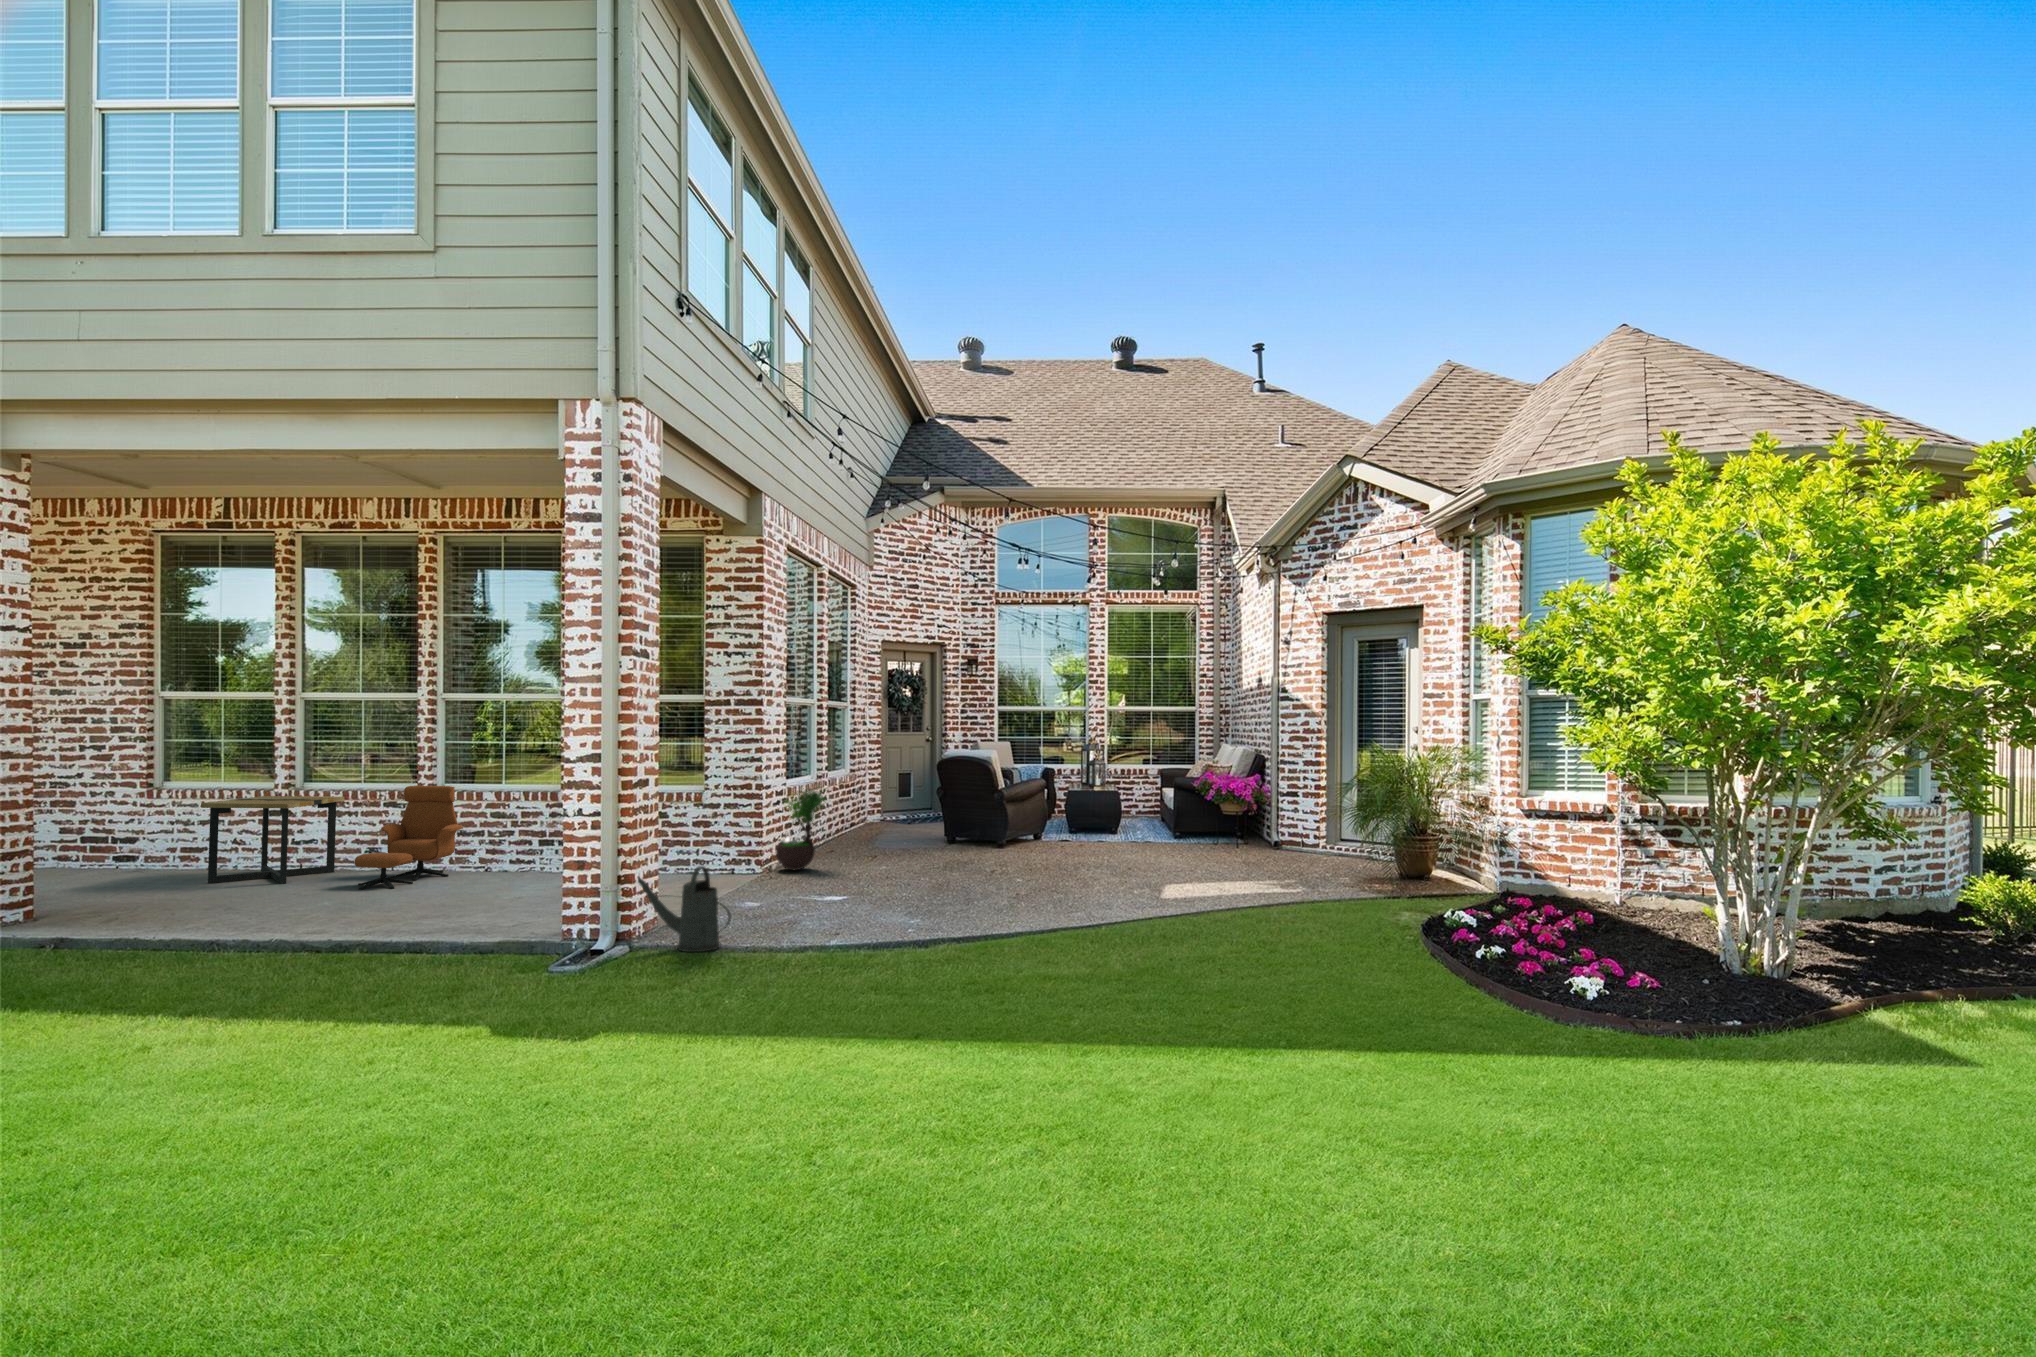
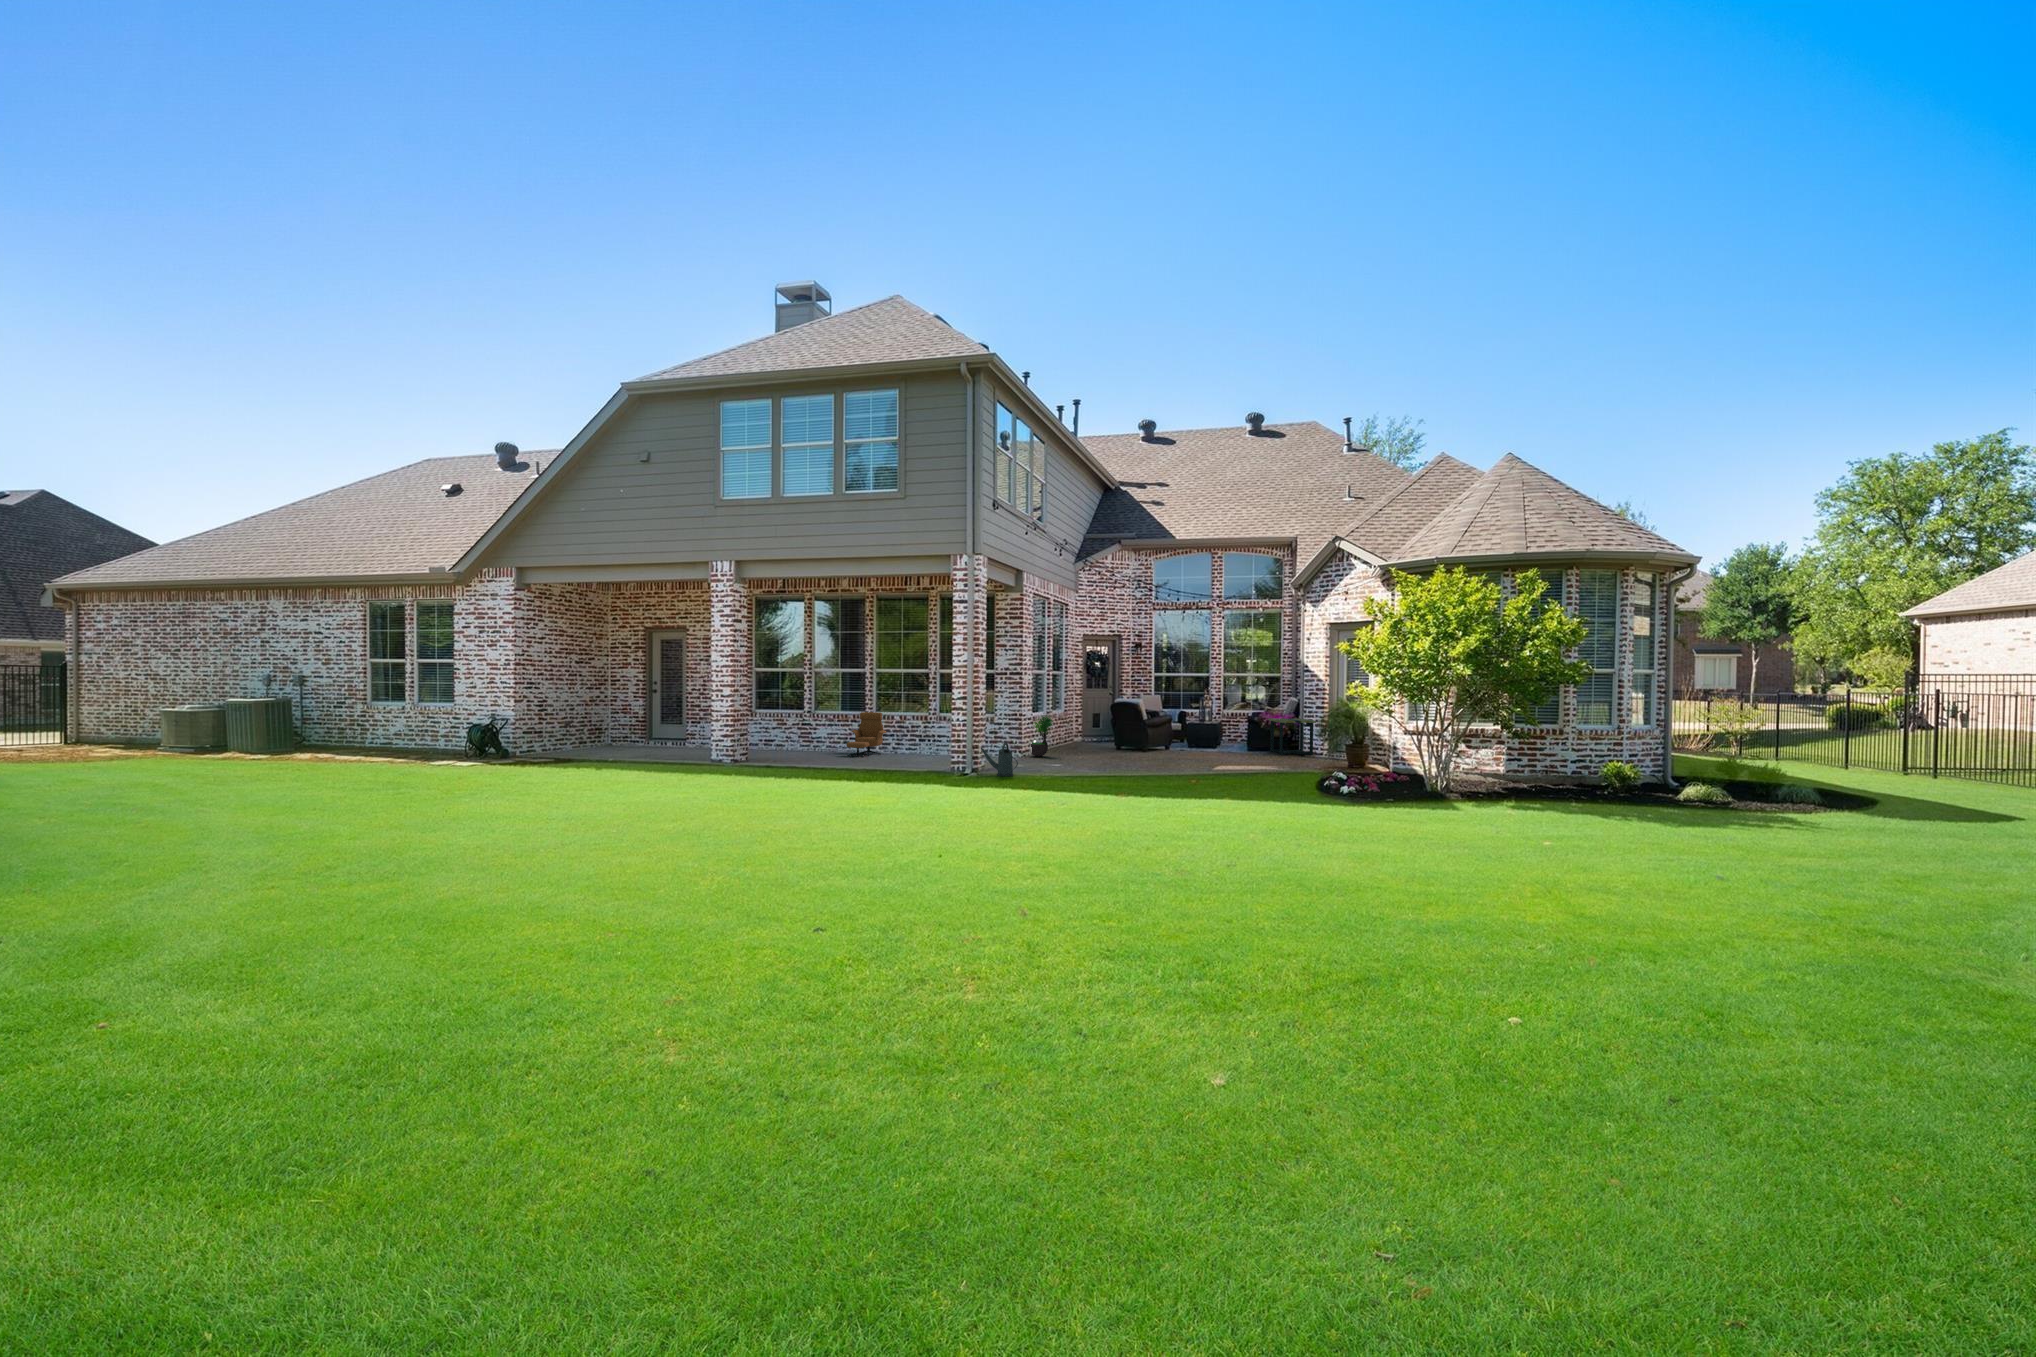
side table: present [201,796,344,884] -> present [1268,718,1316,755]

